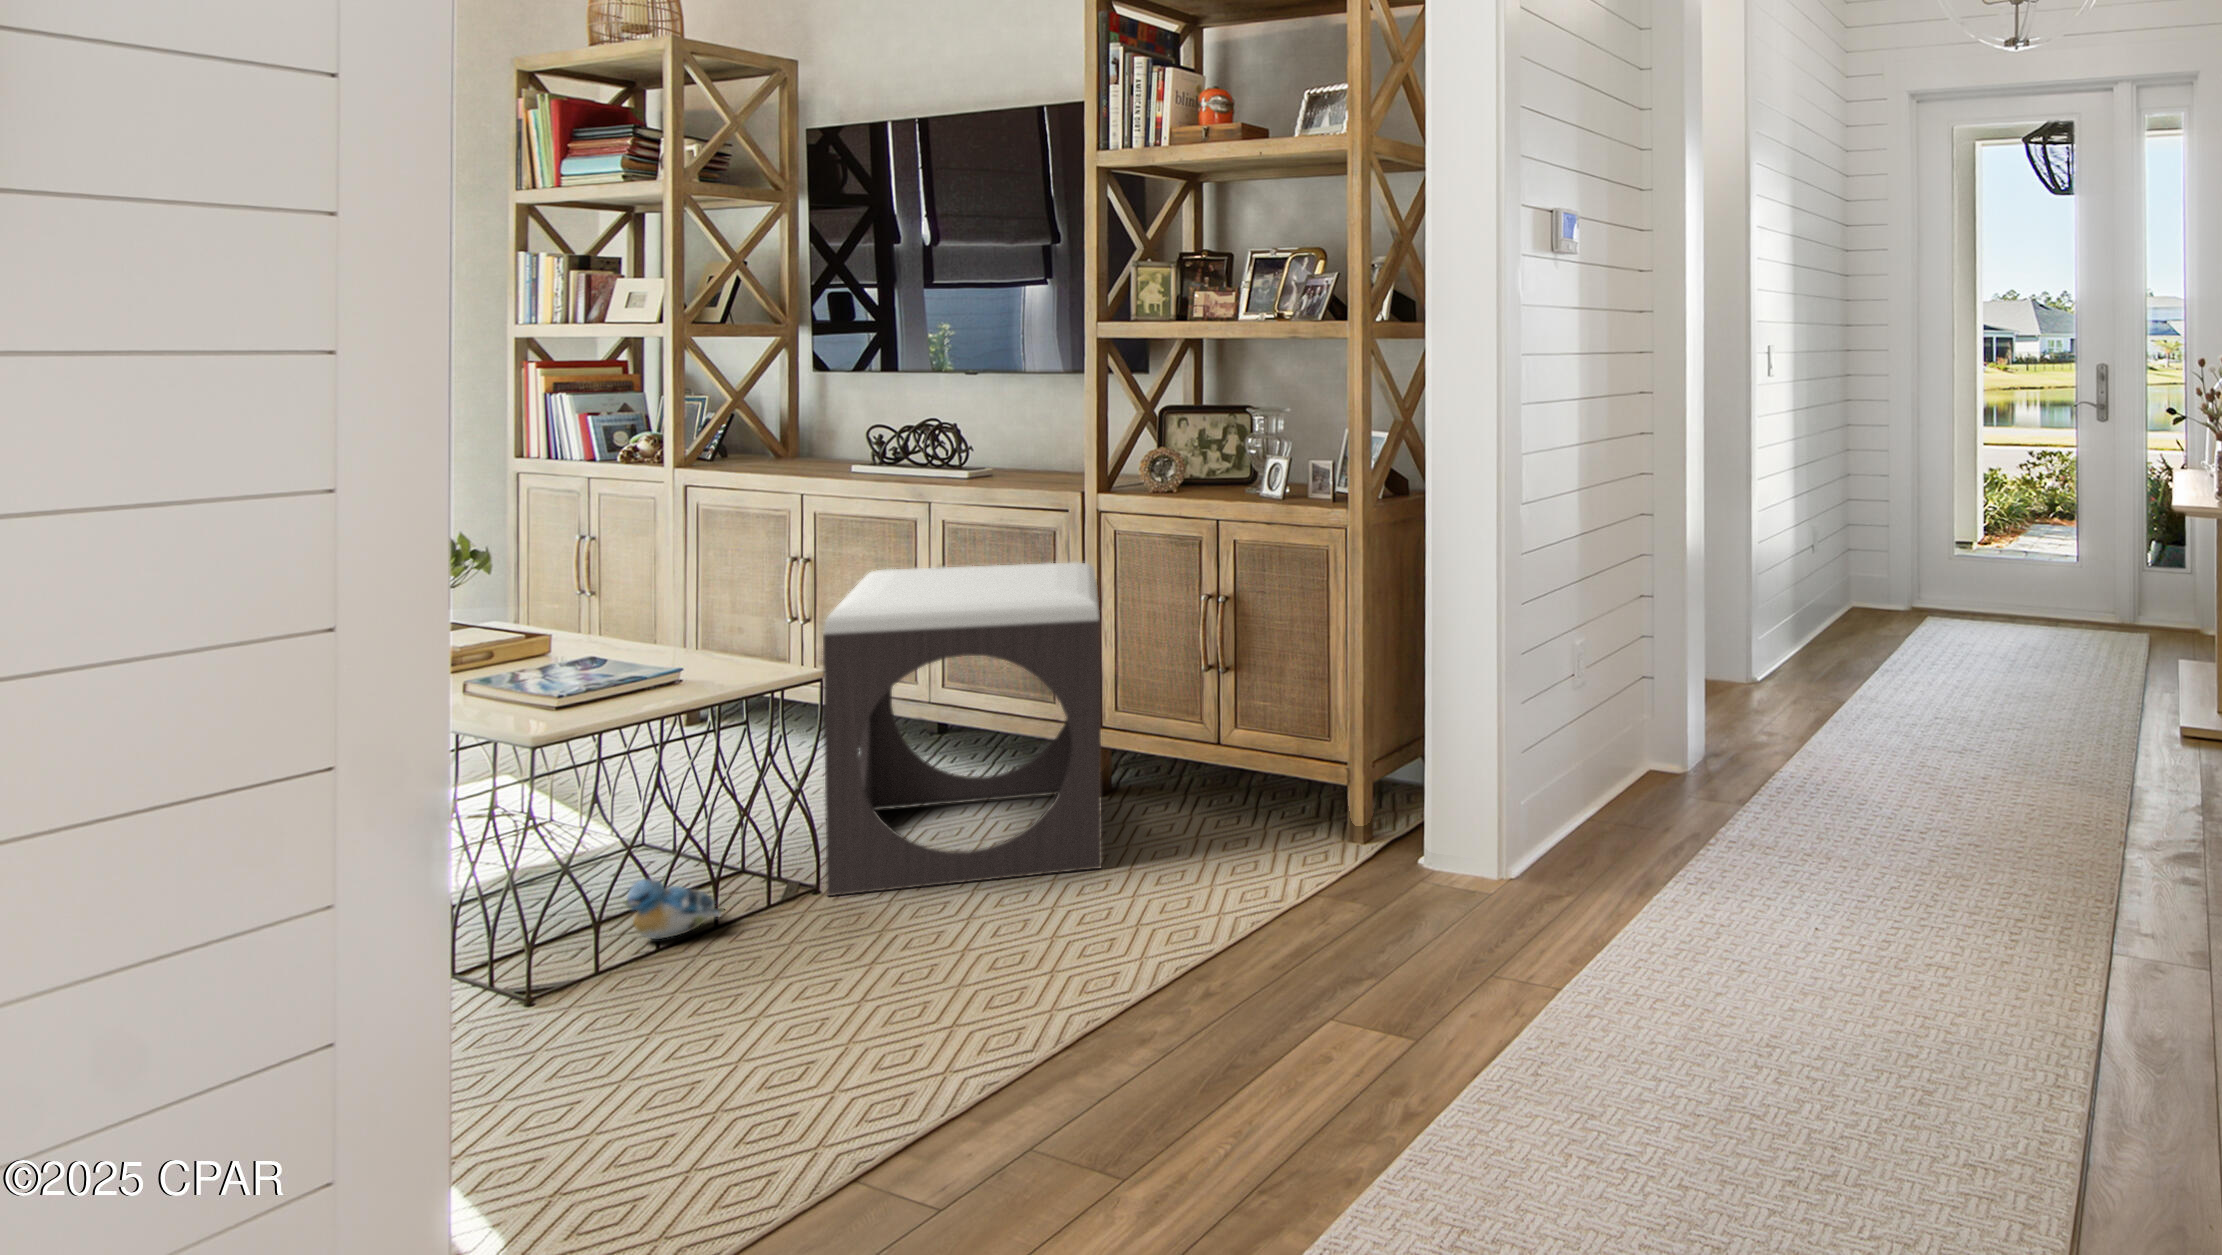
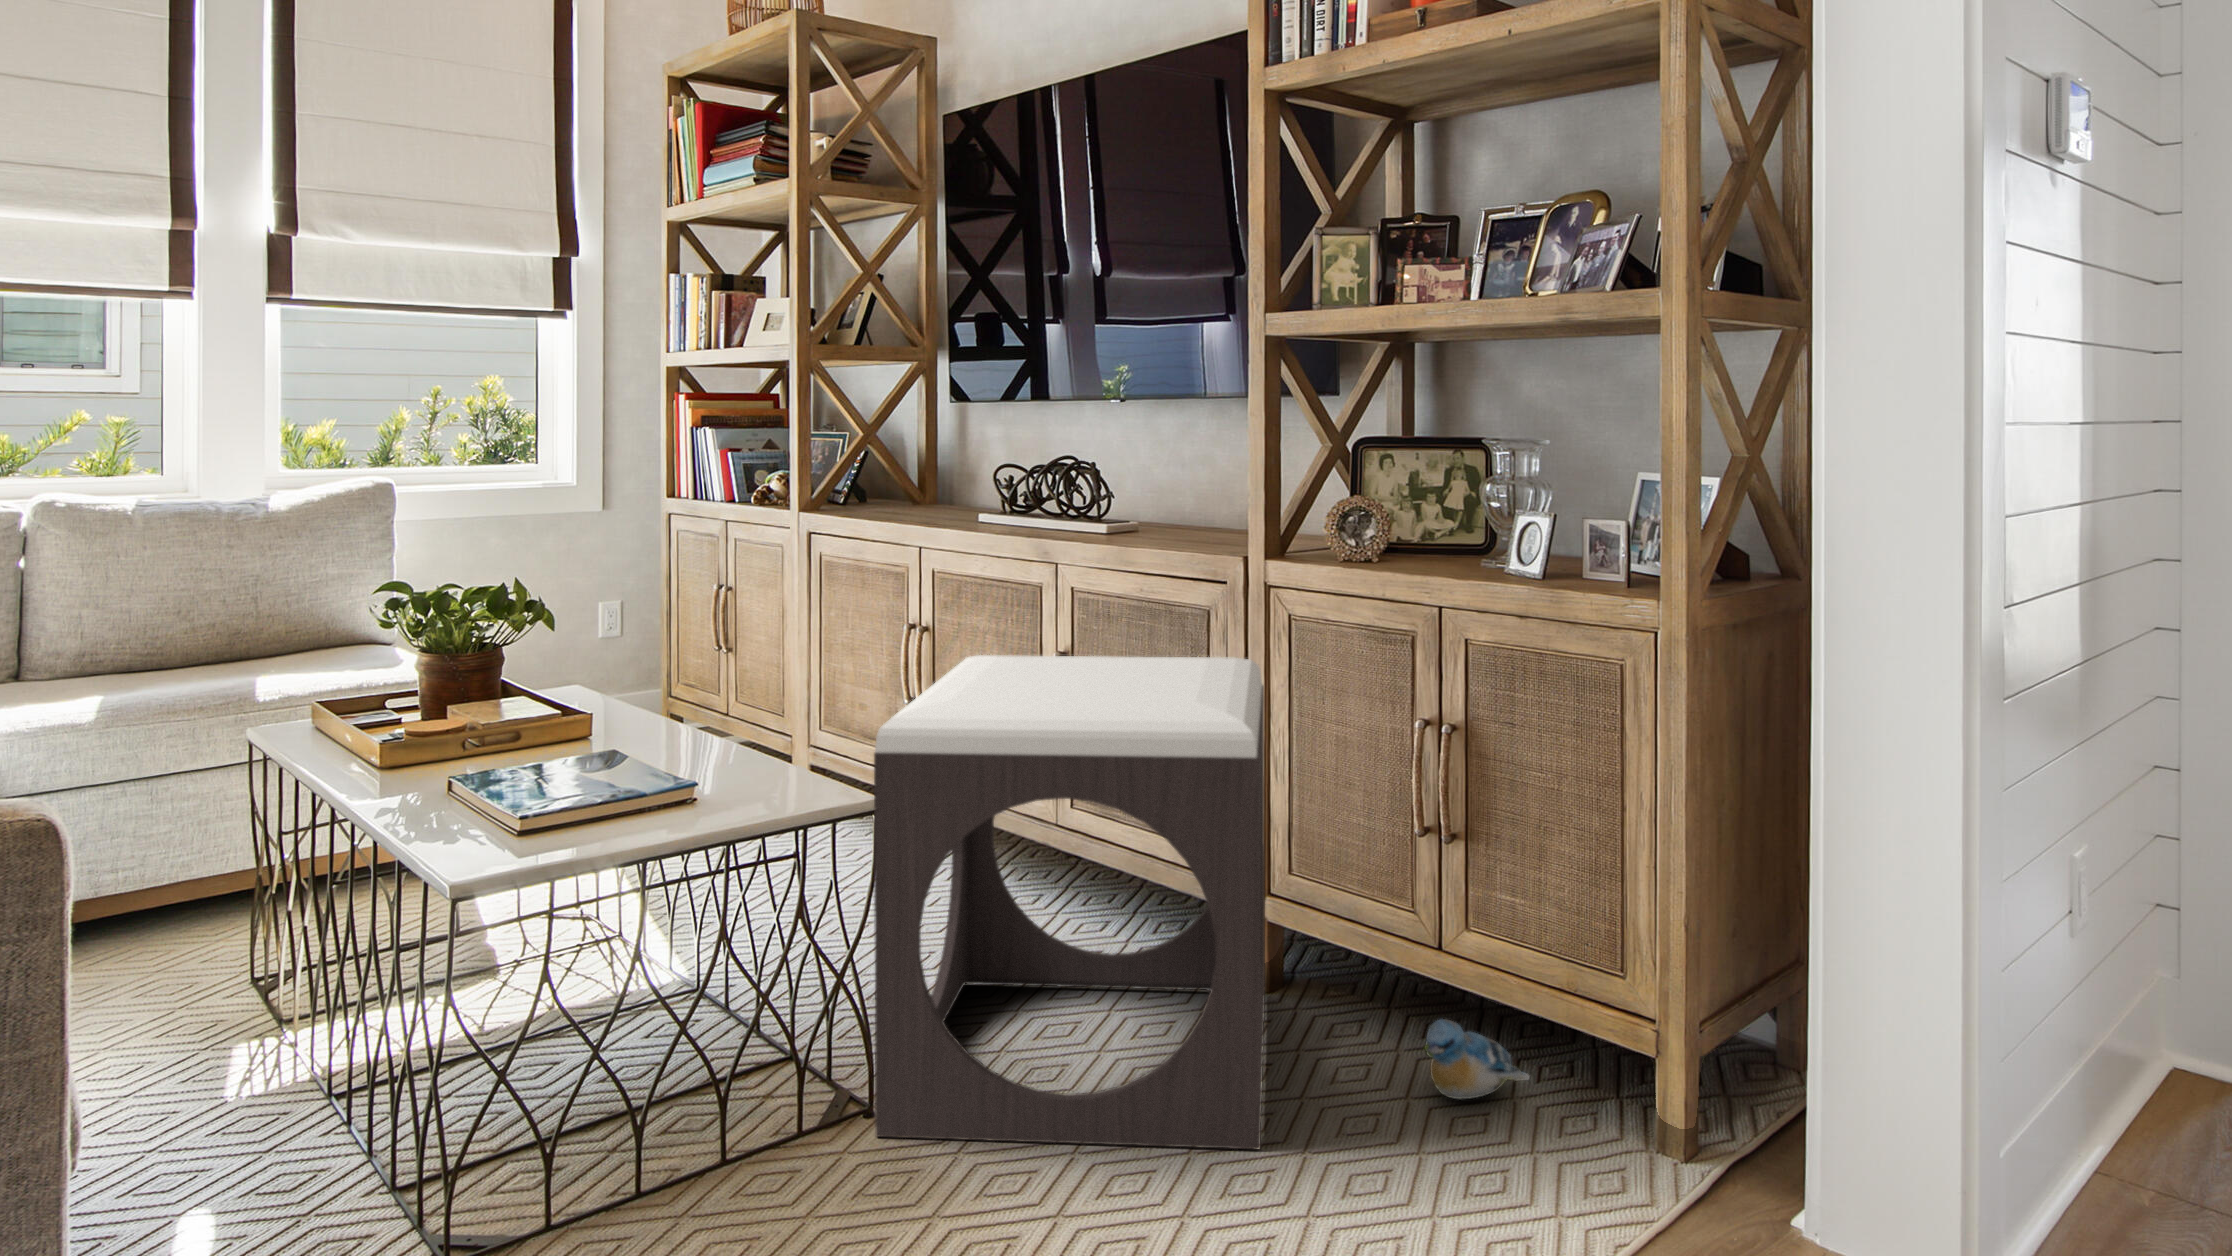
plush toy: present [625,879,724,939] -> present [1424,1019,1530,1099]

